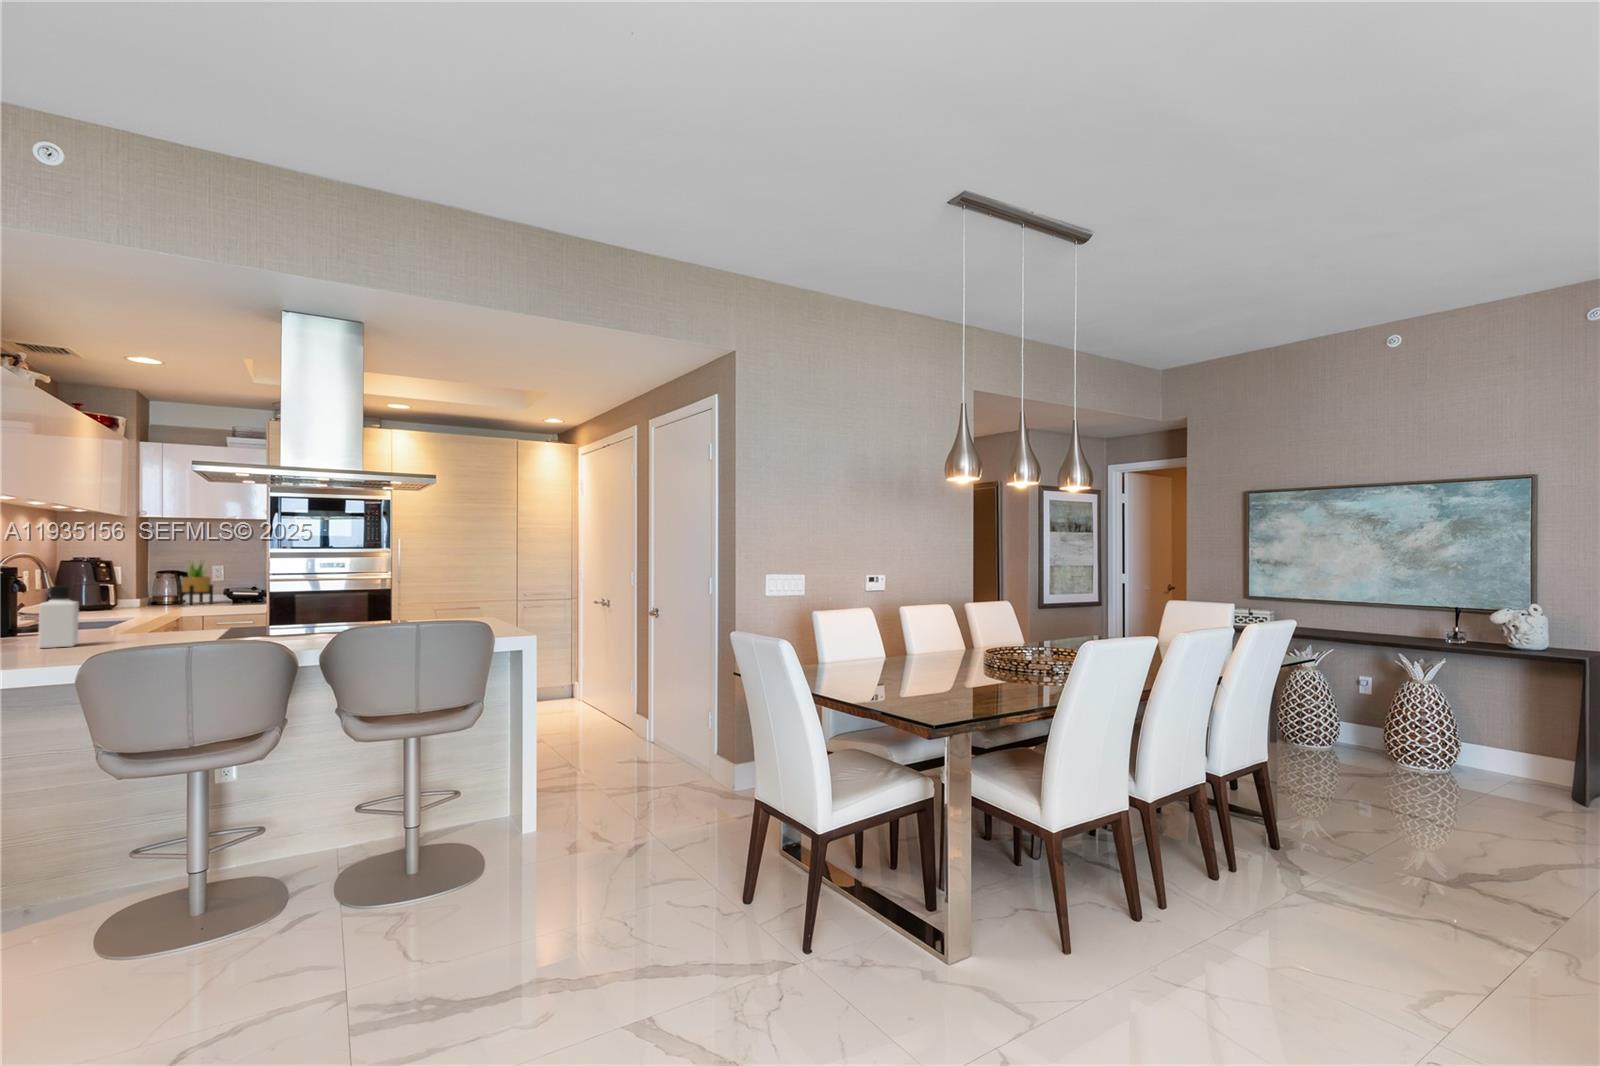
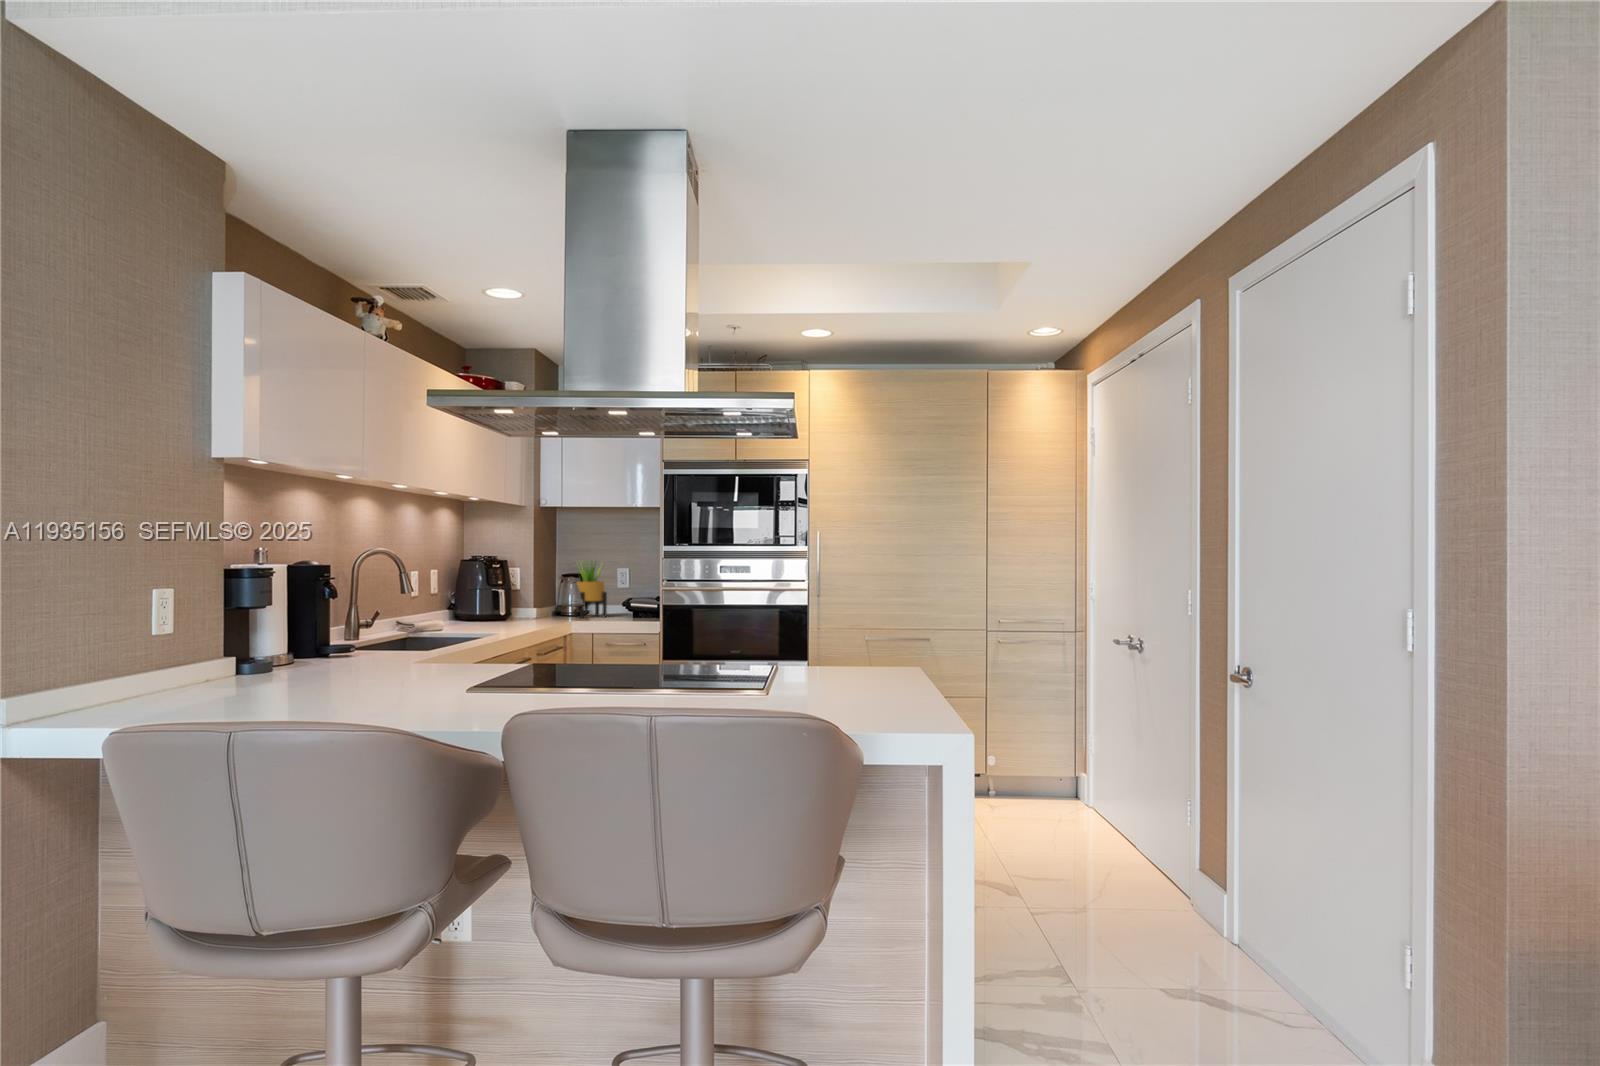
bottle: present [38,586,79,648] -> none [221,590,284,686]

